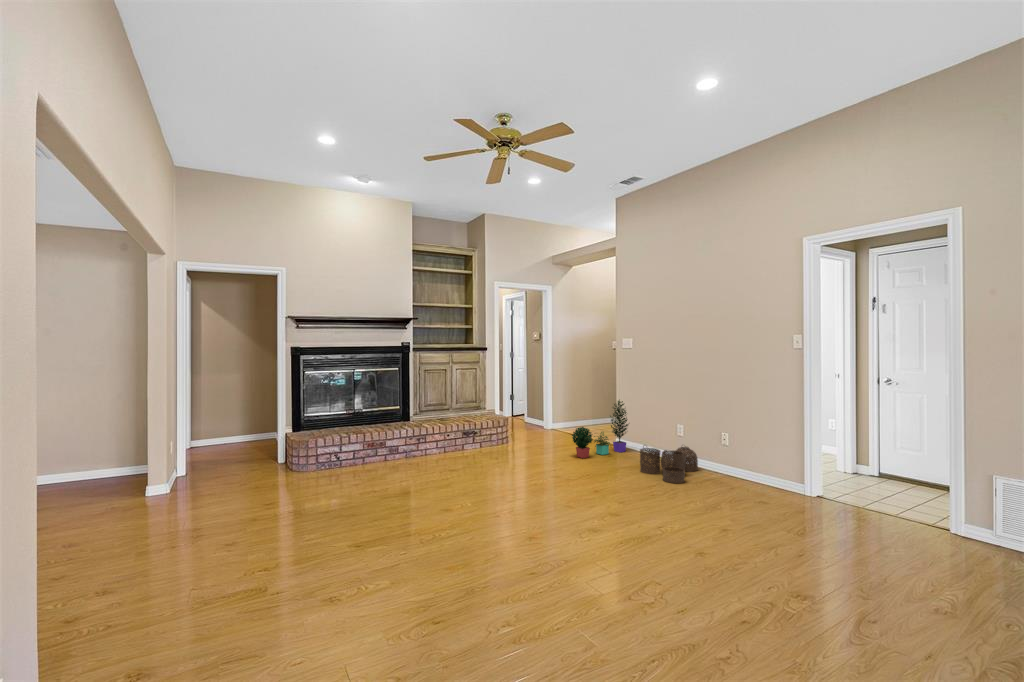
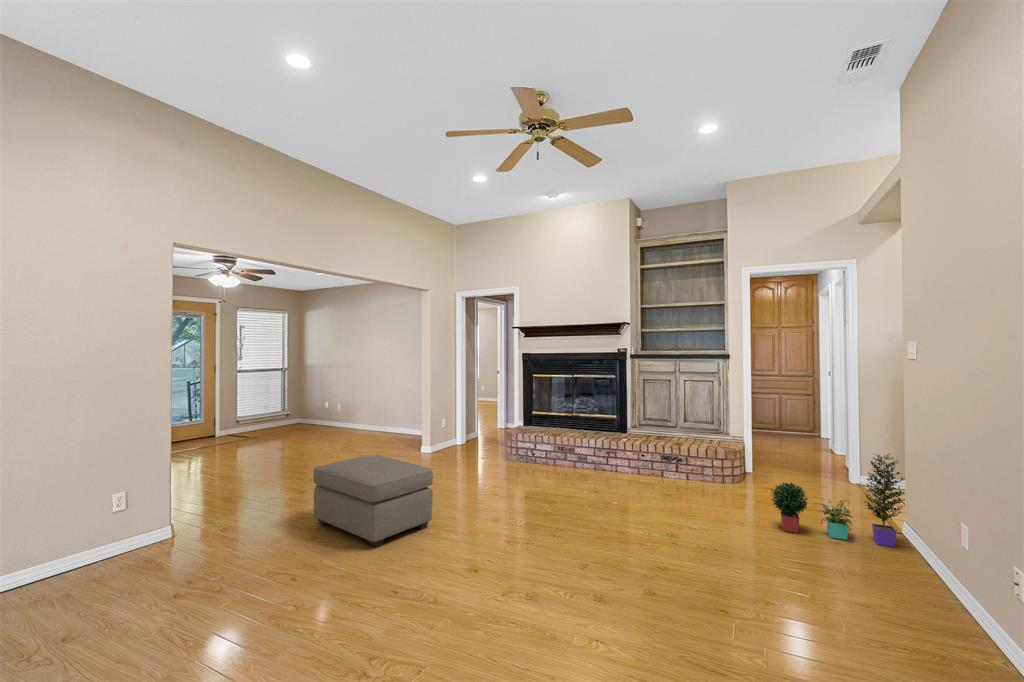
woven basket: present [640,446,698,483] -> none [825,538,977,630]
ottoman: none [278,471,418,579] -> present [313,455,433,547]

